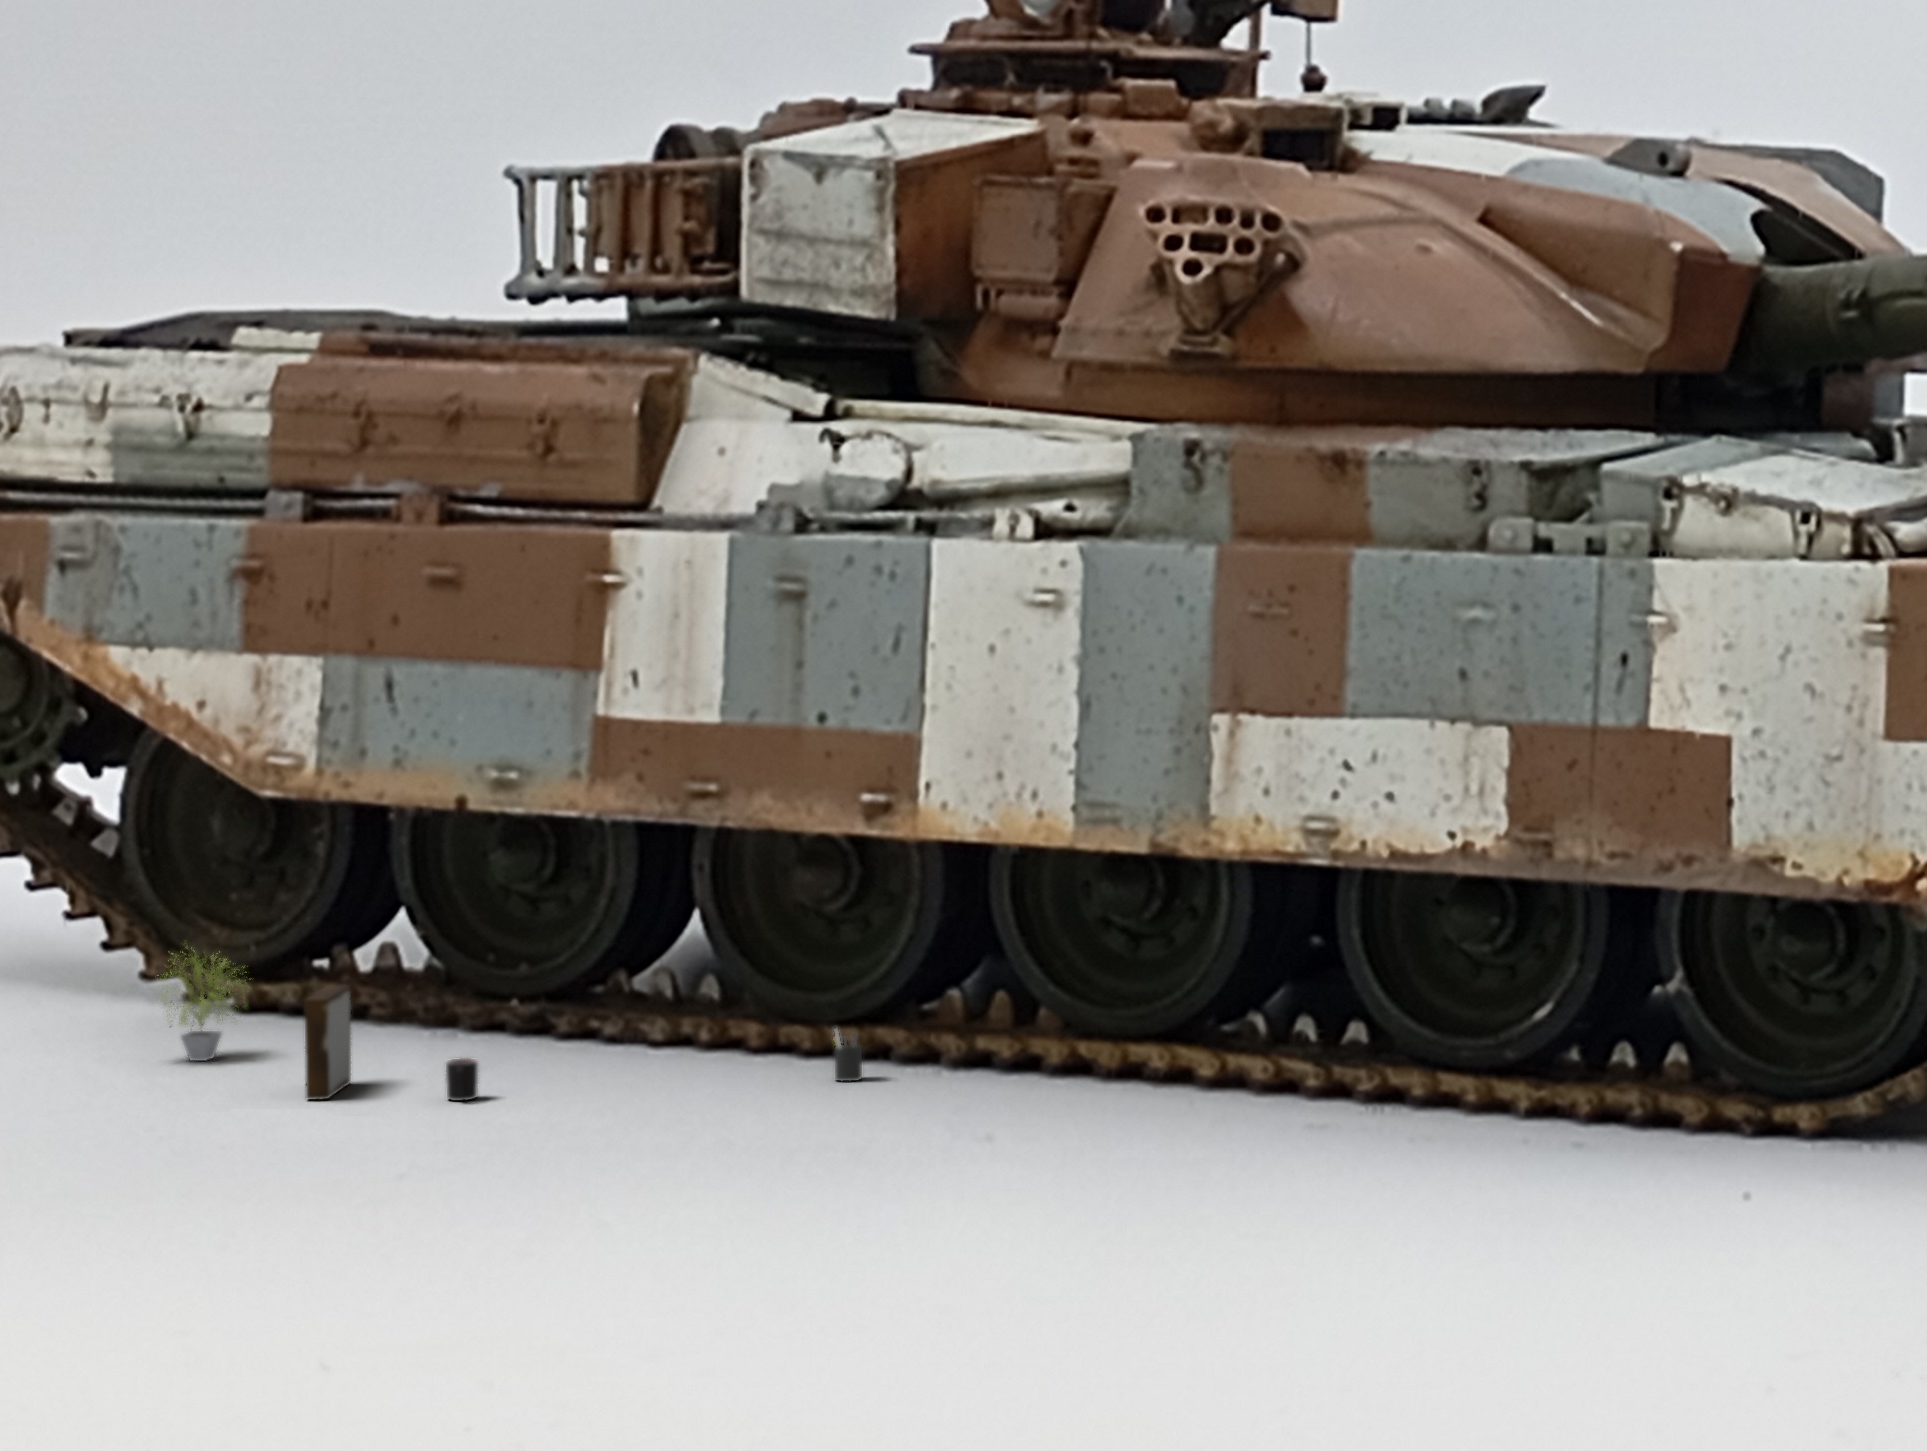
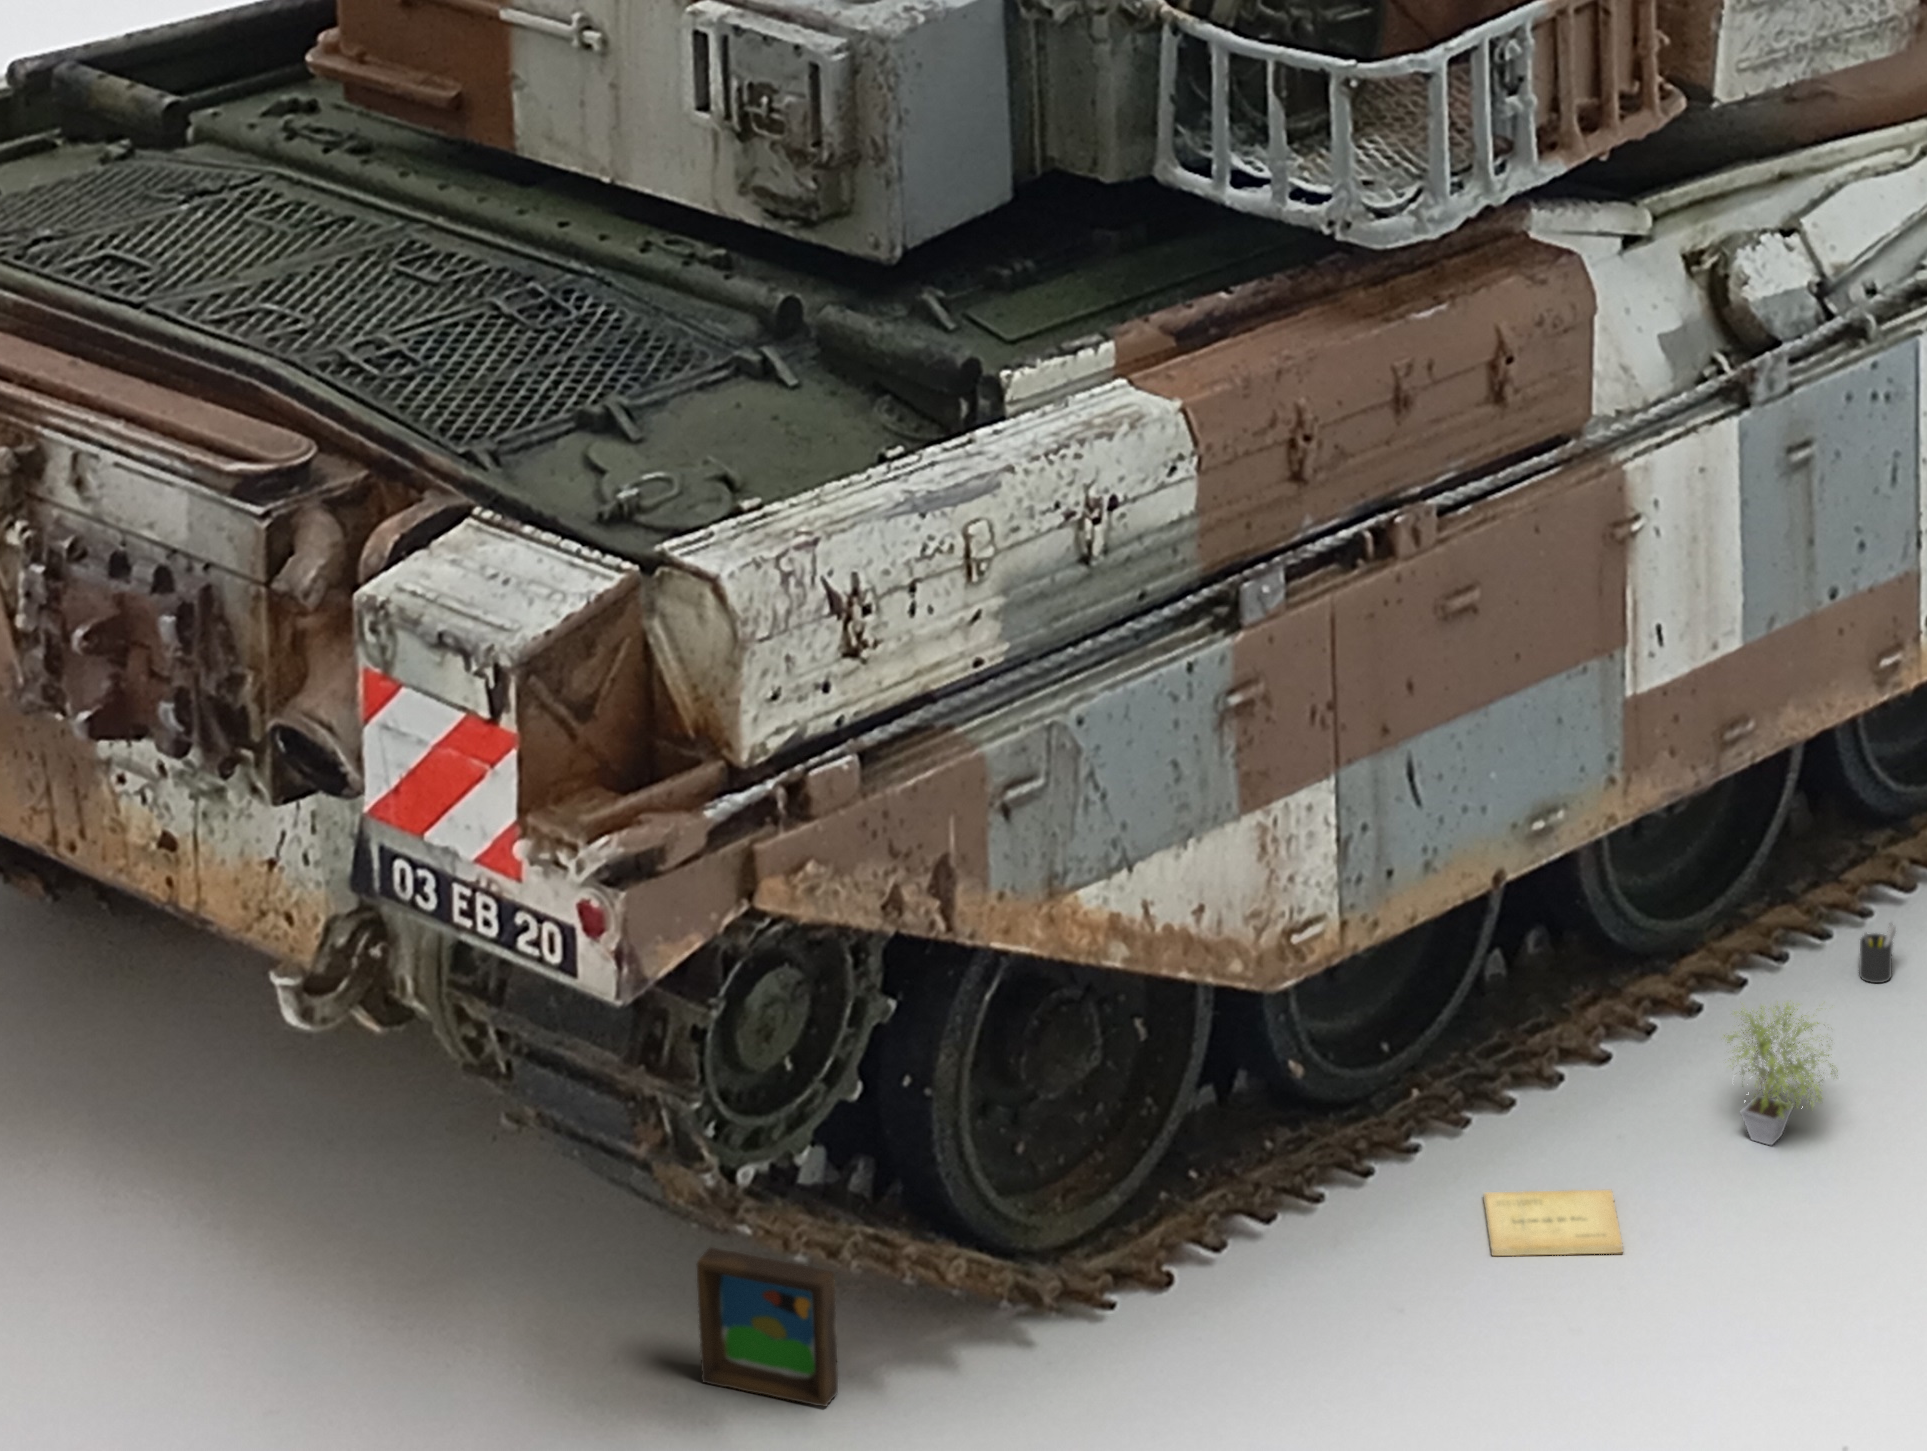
potted plant: present [160,950,245,1061] -> present [1724,1003,1837,1145]
picture frame: present [304,985,351,1100] -> present [697,1248,838,1407]
book: none [350,1048,450,1073] -> present [1483,1190,1623,1256]
mug: present [446,1058,478,1101] -> none [1843,1154,1899,1216]

